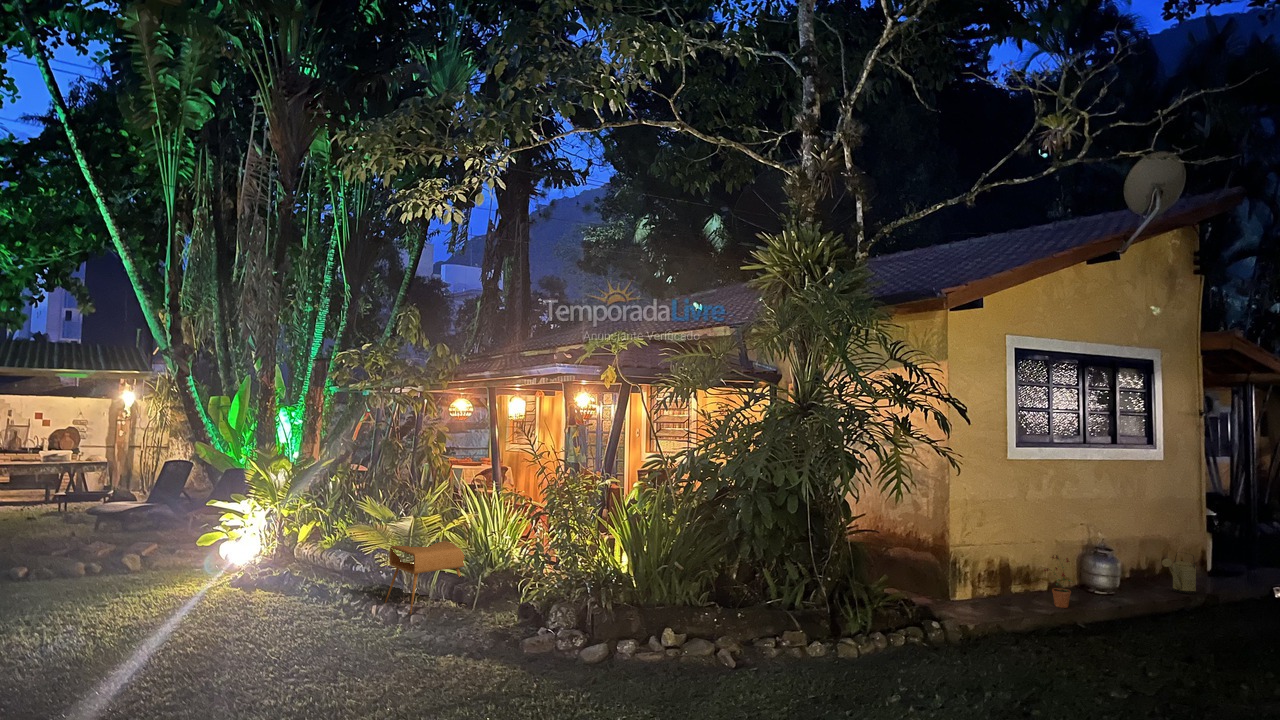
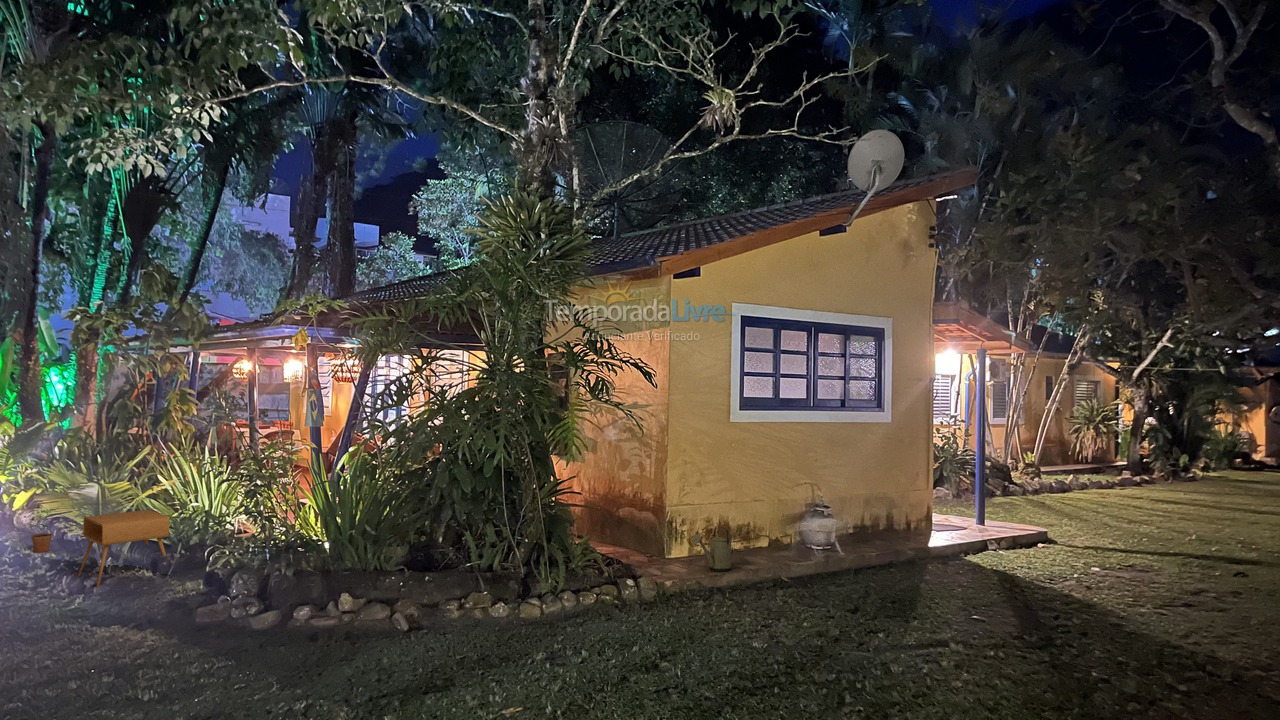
watering can: present [1162,554,1196,594] -> present [692,527,733,572]
potted plant: present [1044,555,1073,608] -> present [31,505,52,552]

